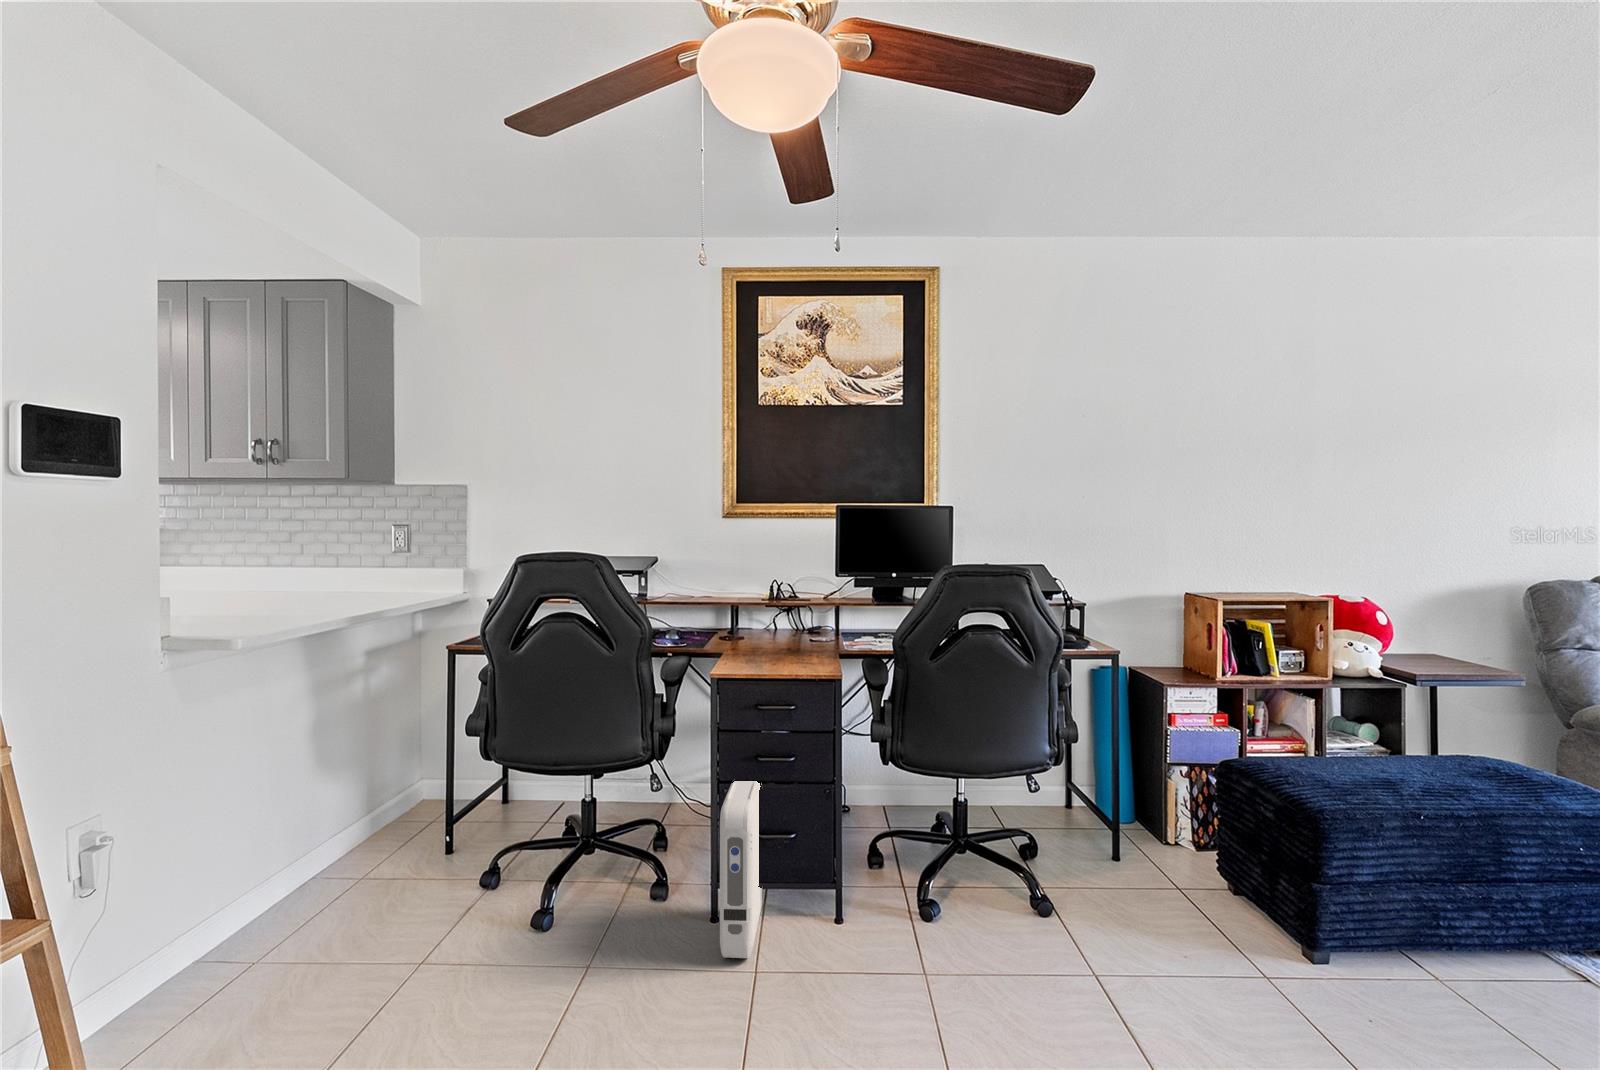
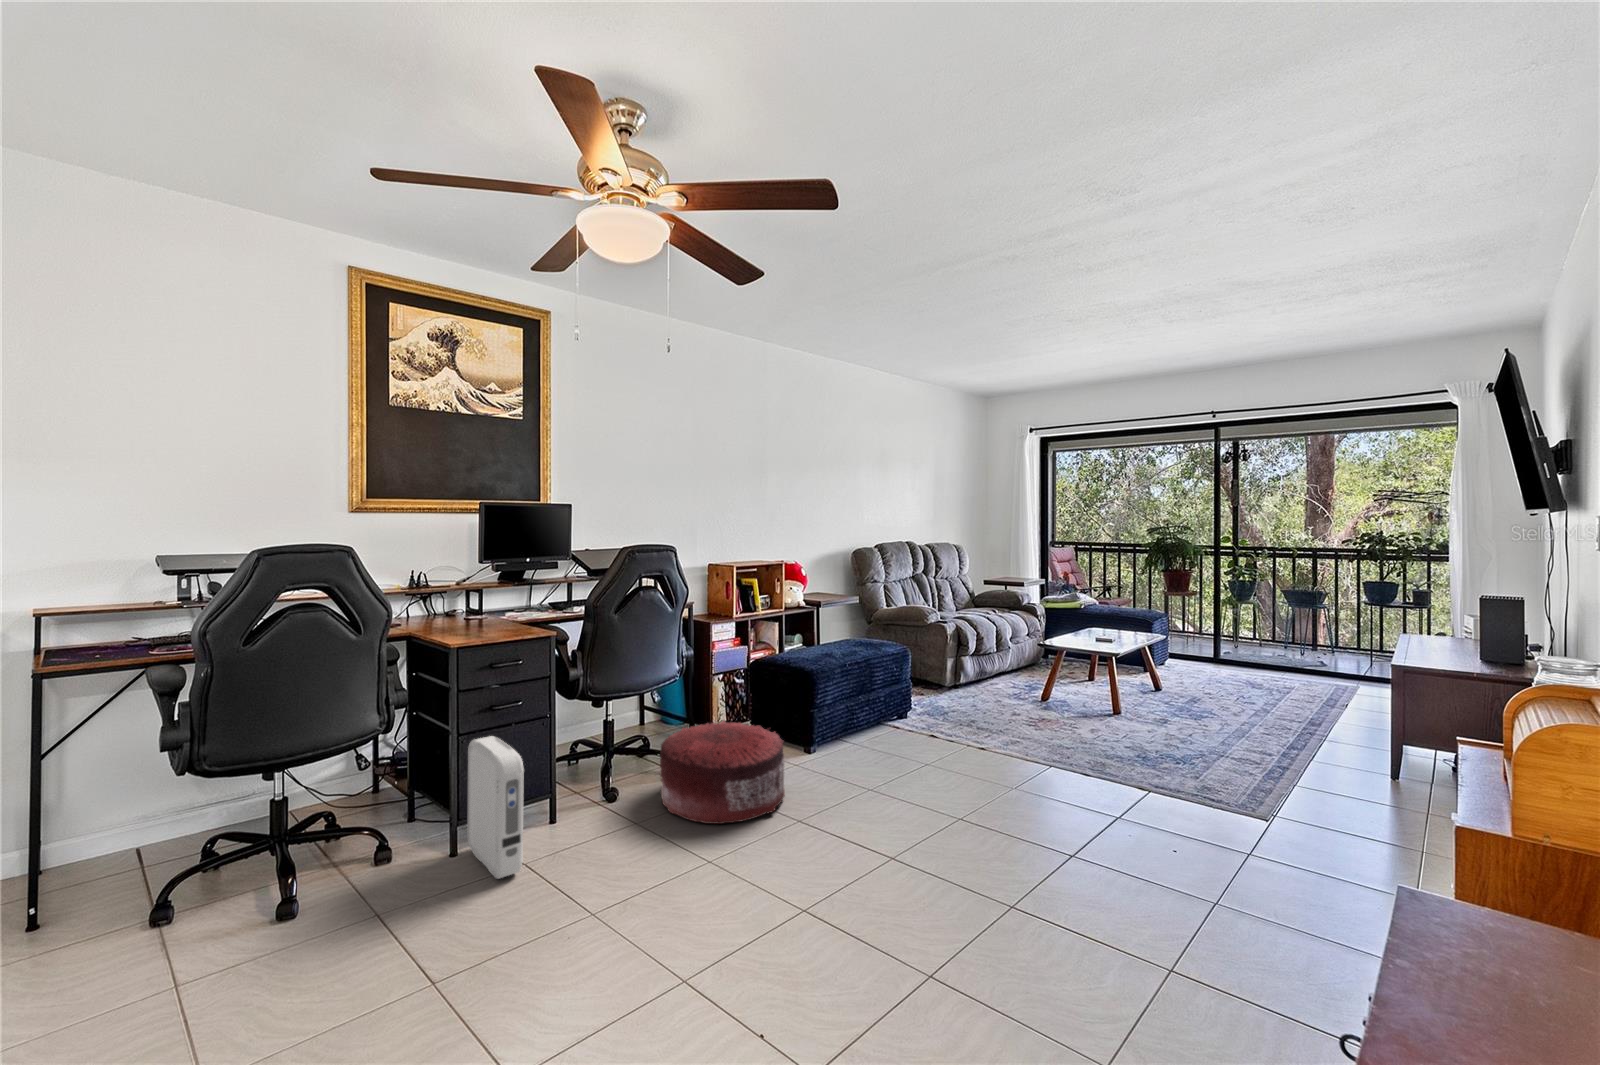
pouf: none [983,830,1200,1017] -> present [660,721,785,824]

